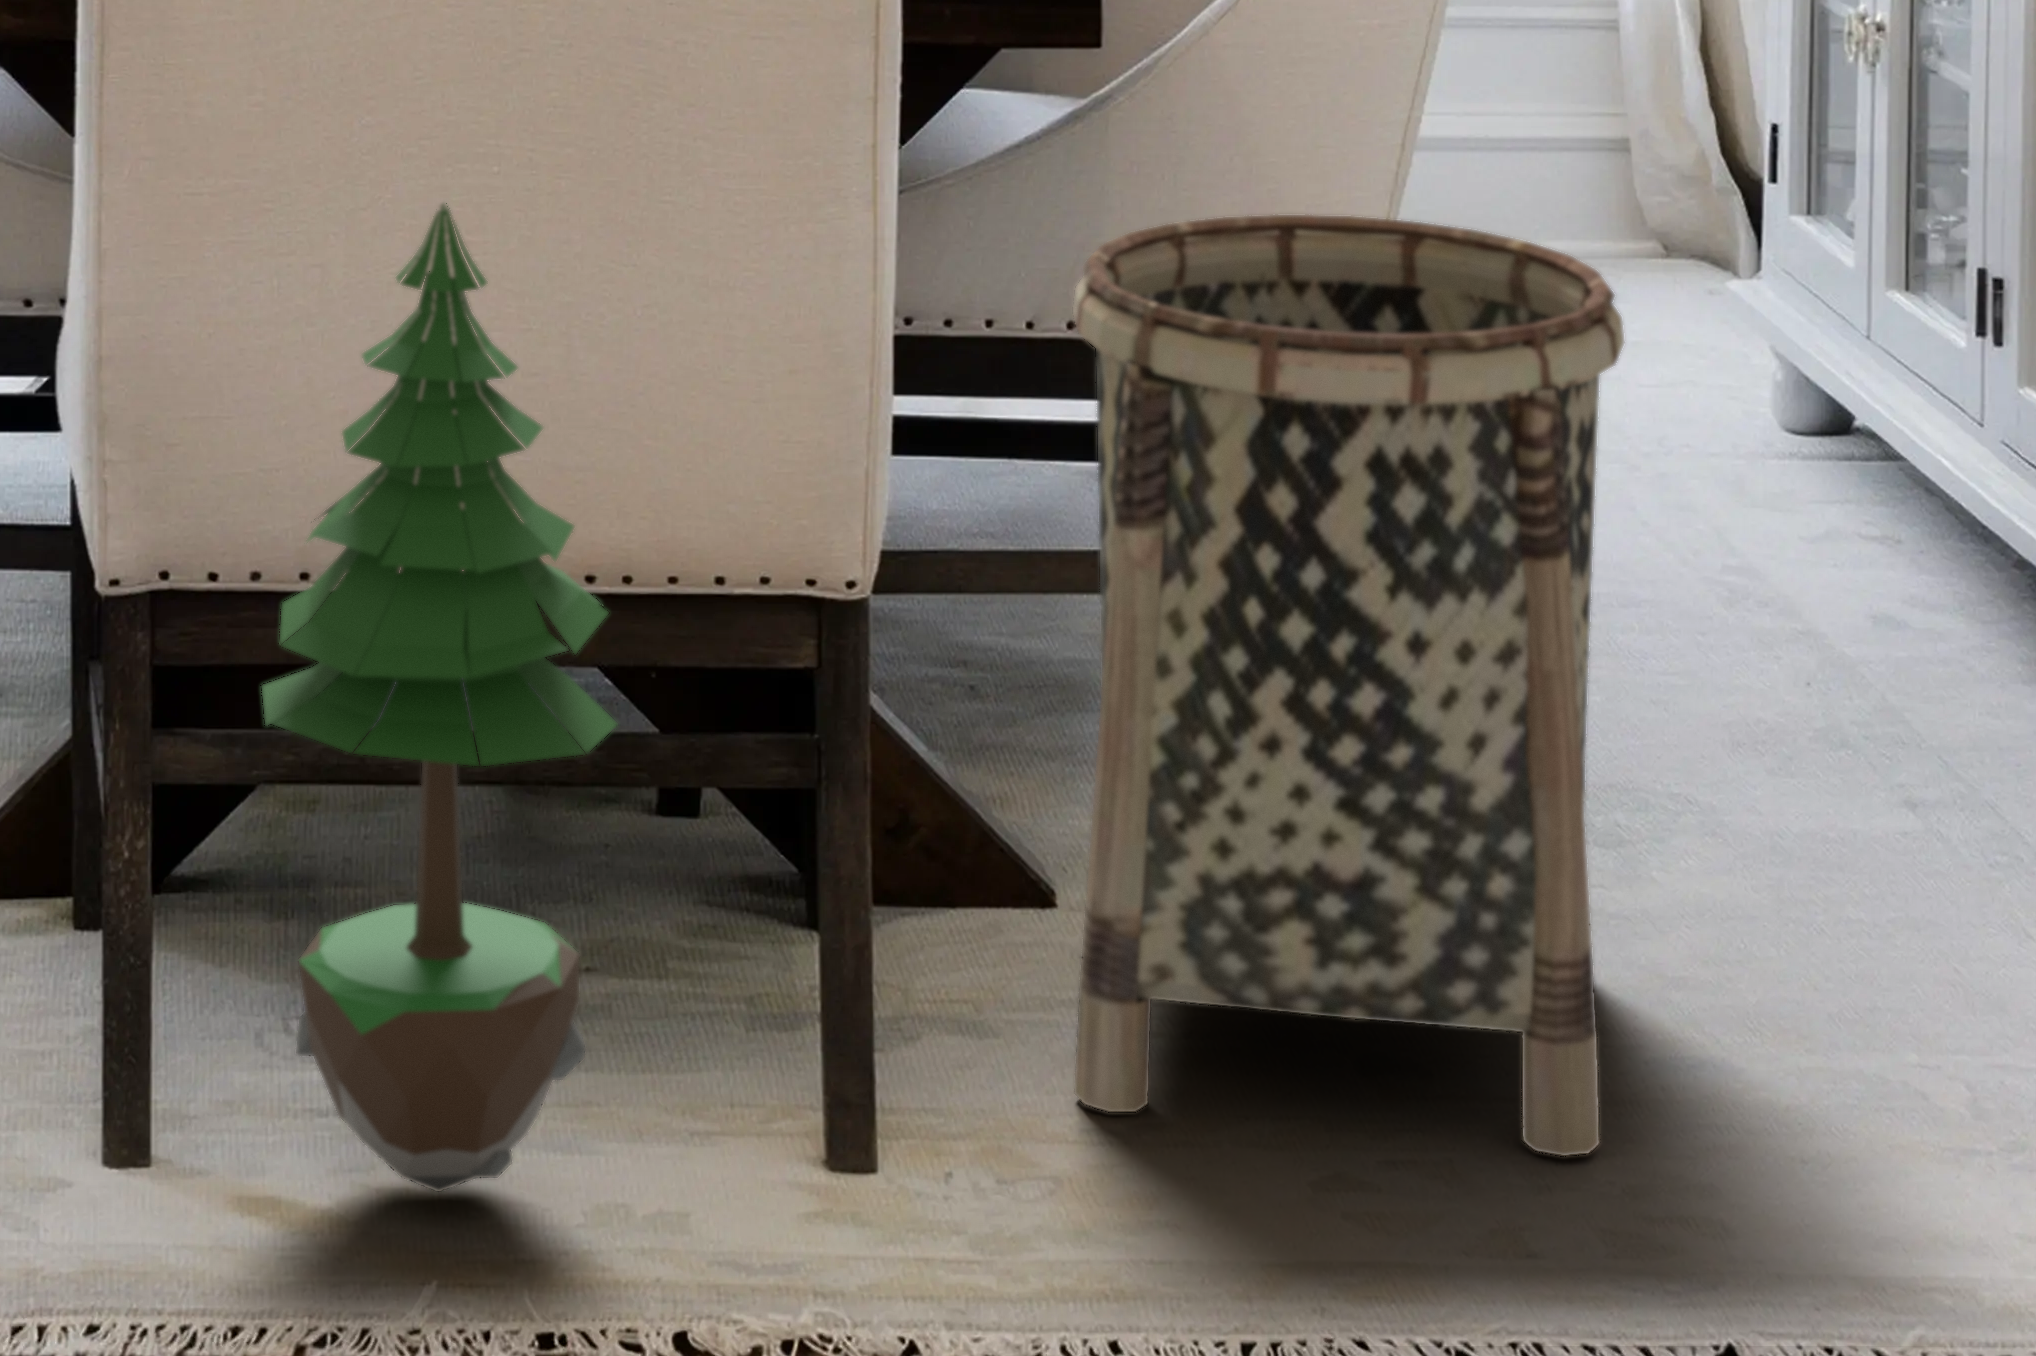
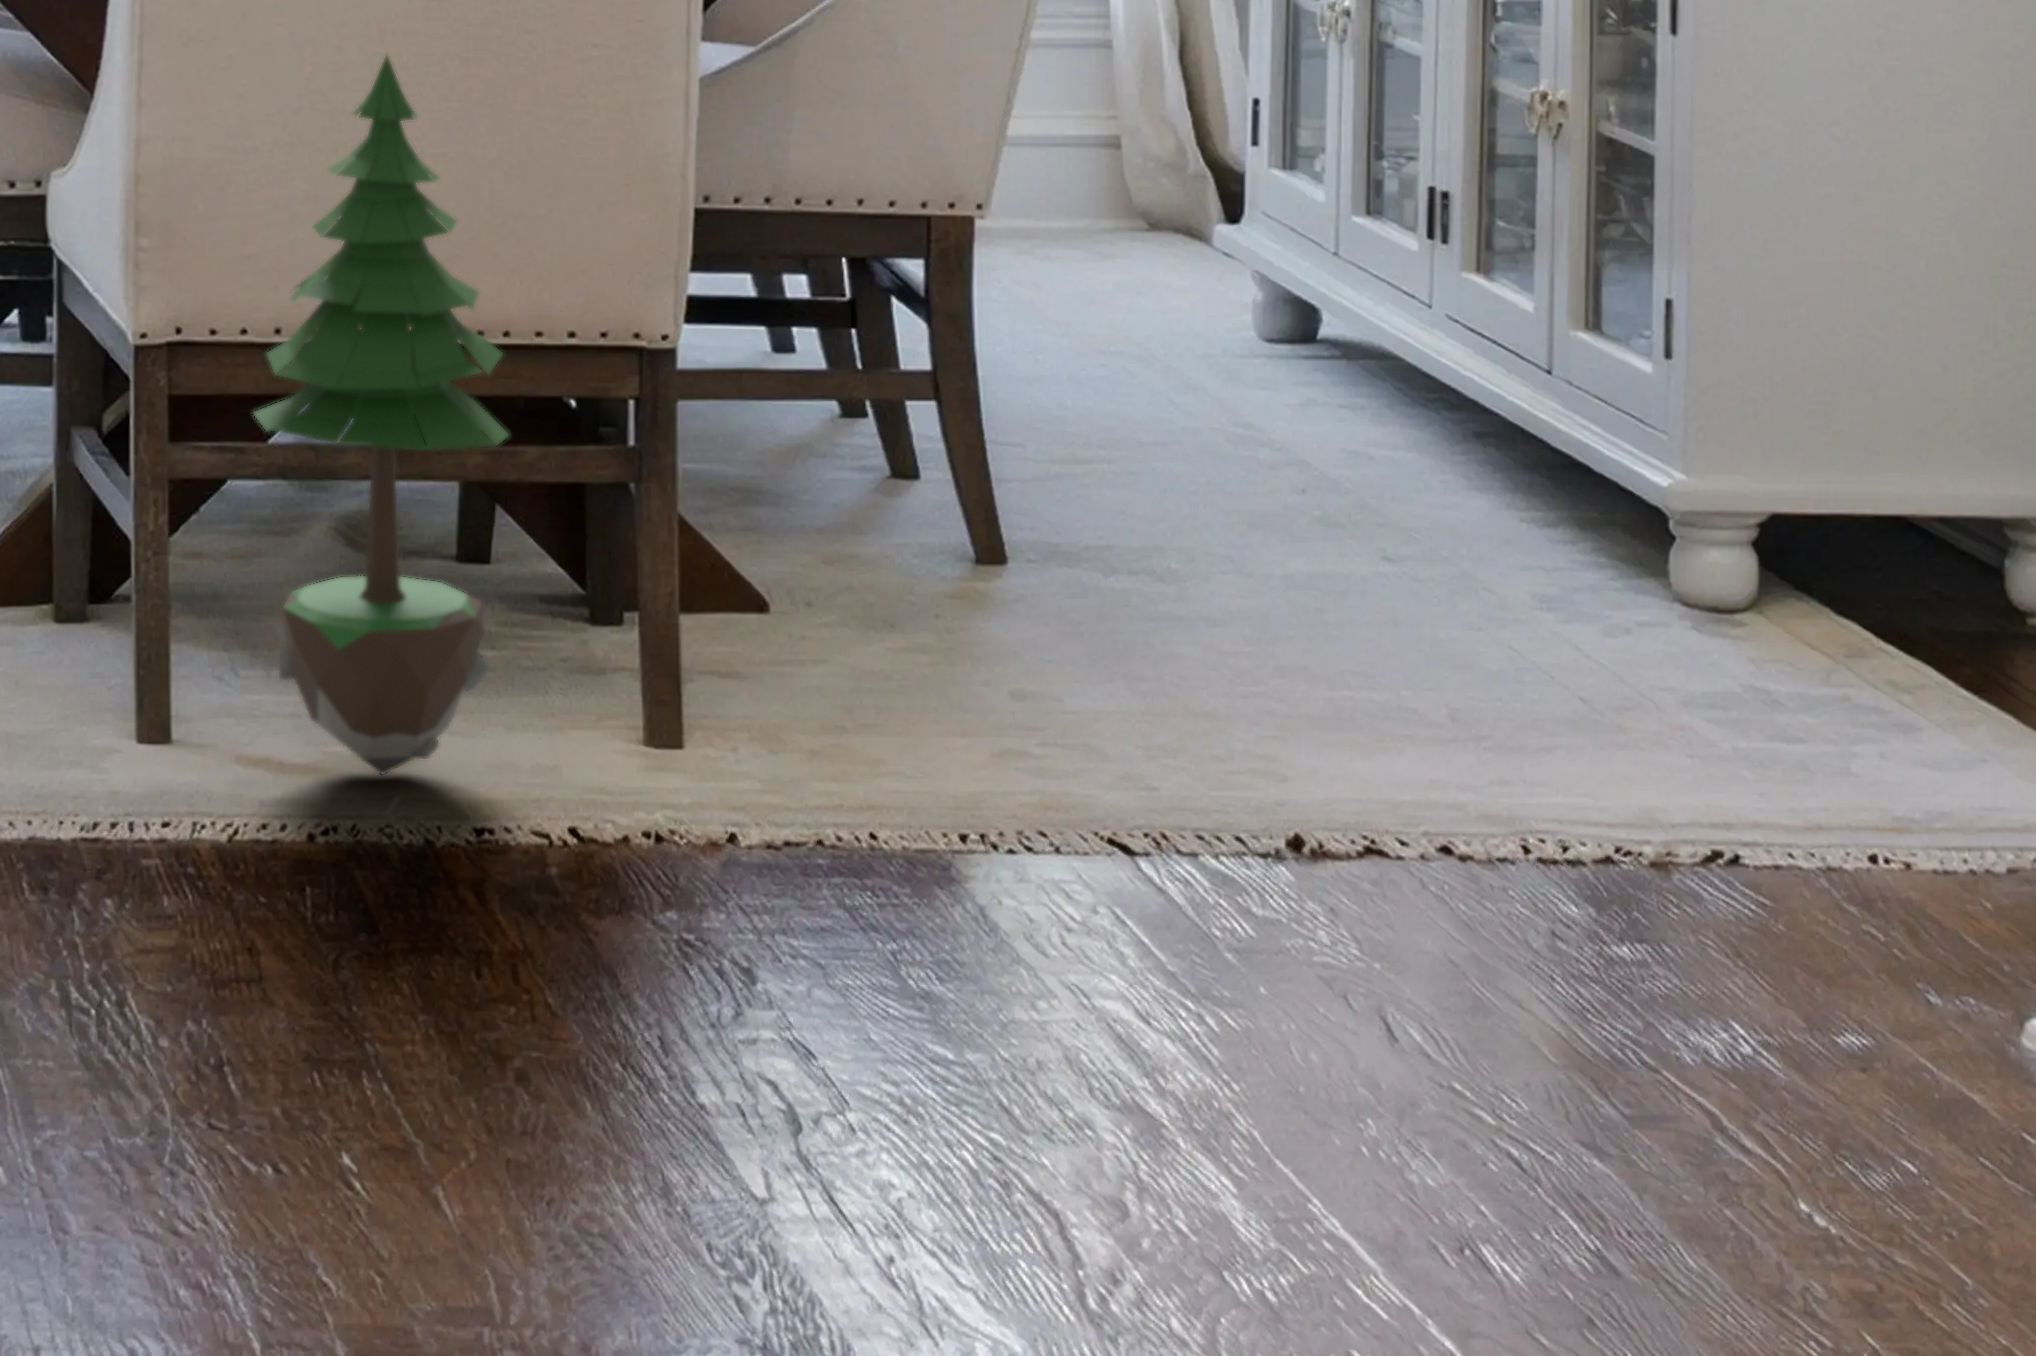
basket: present [1073,215,1624,1156] -> none [805,100,1204,745]

